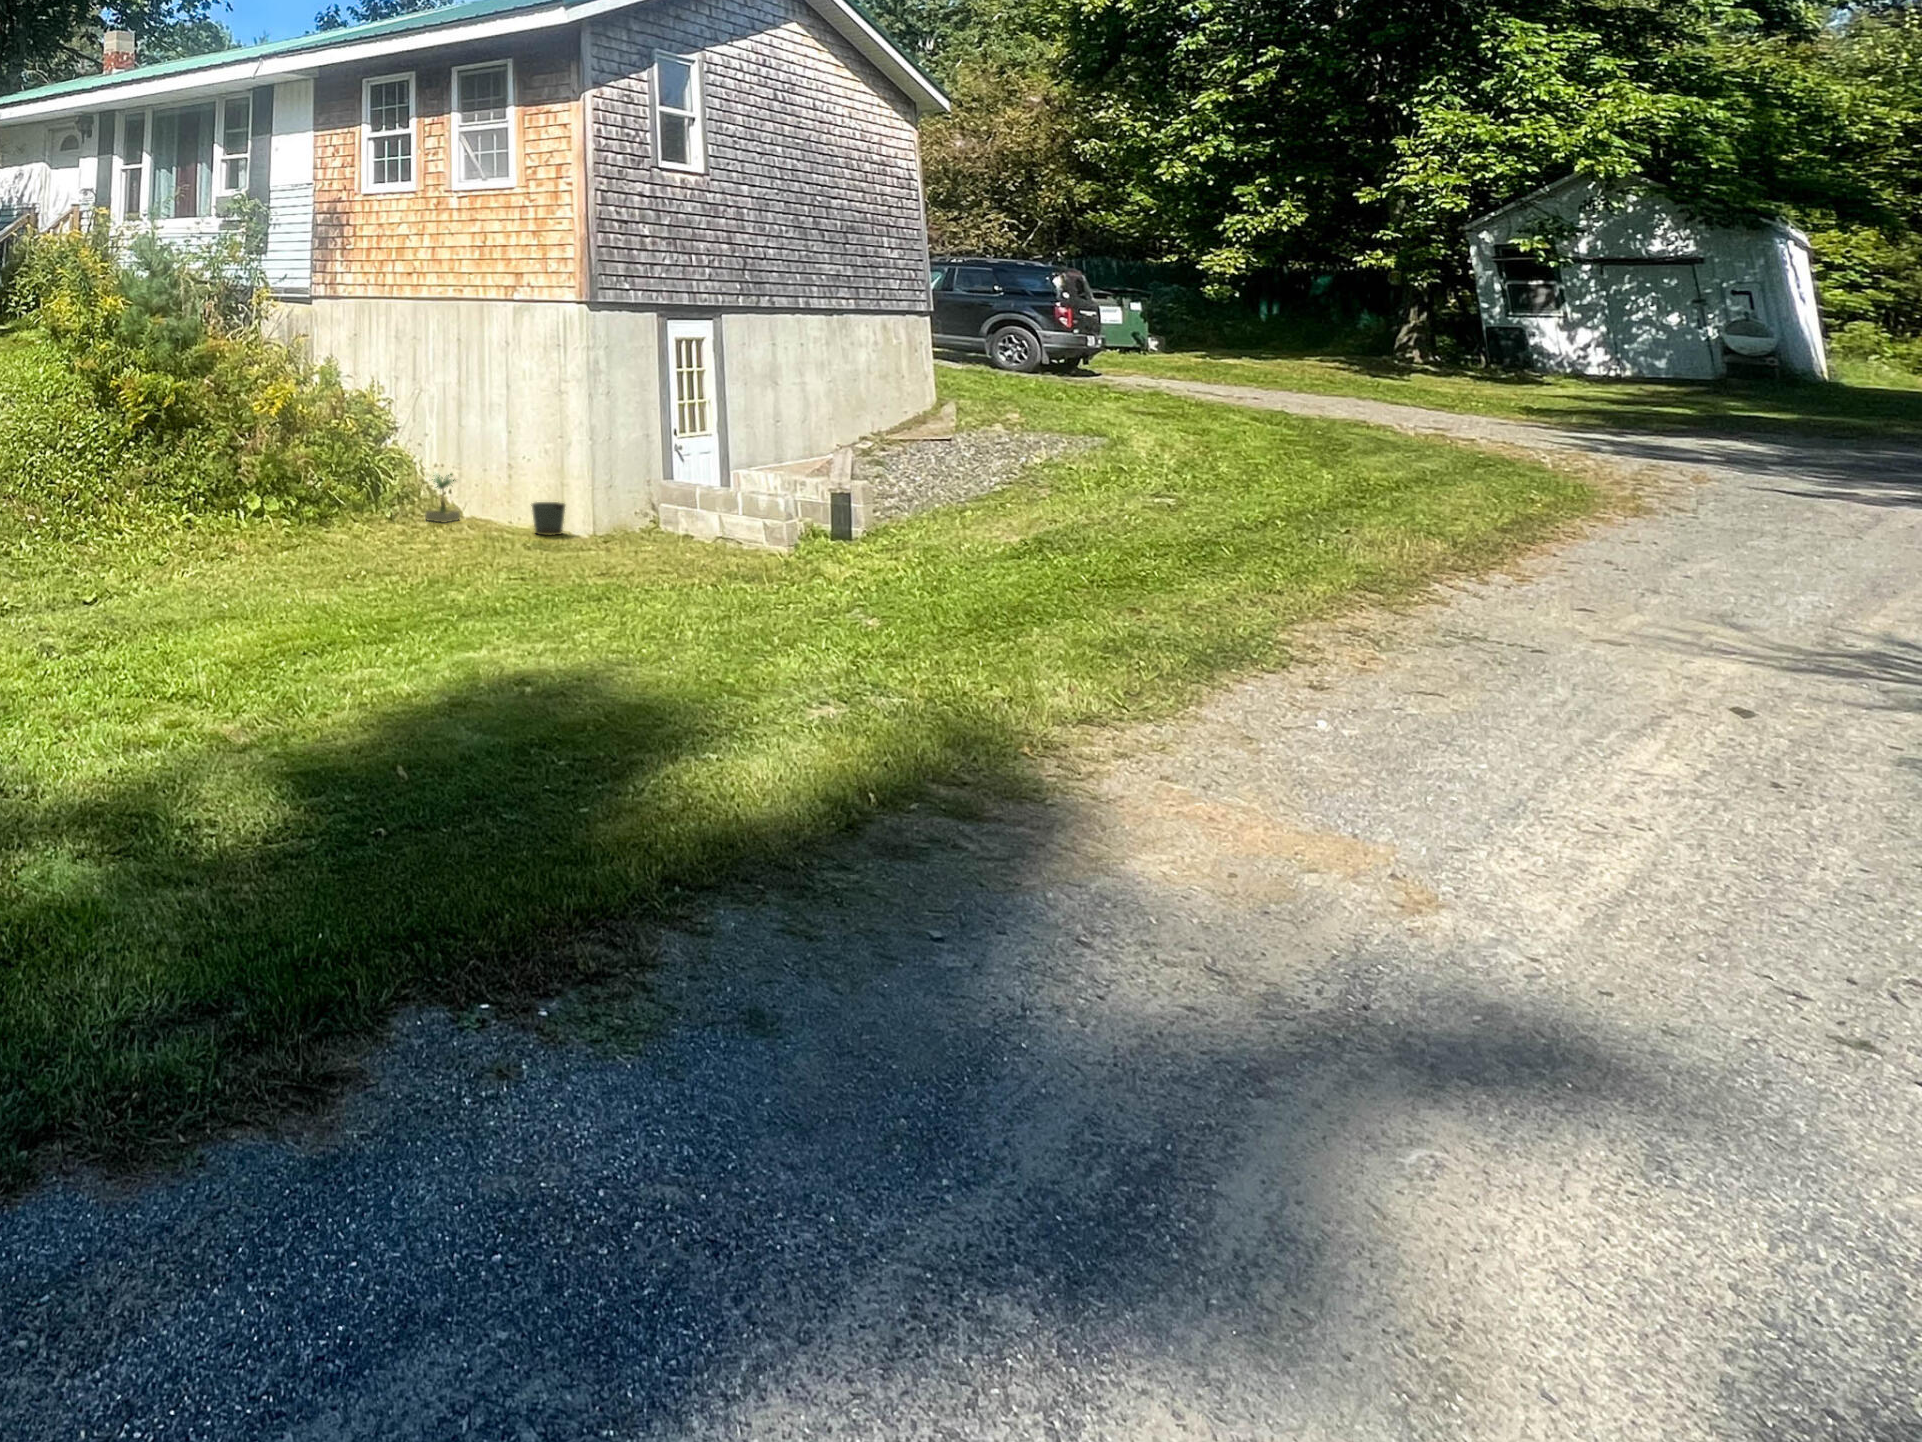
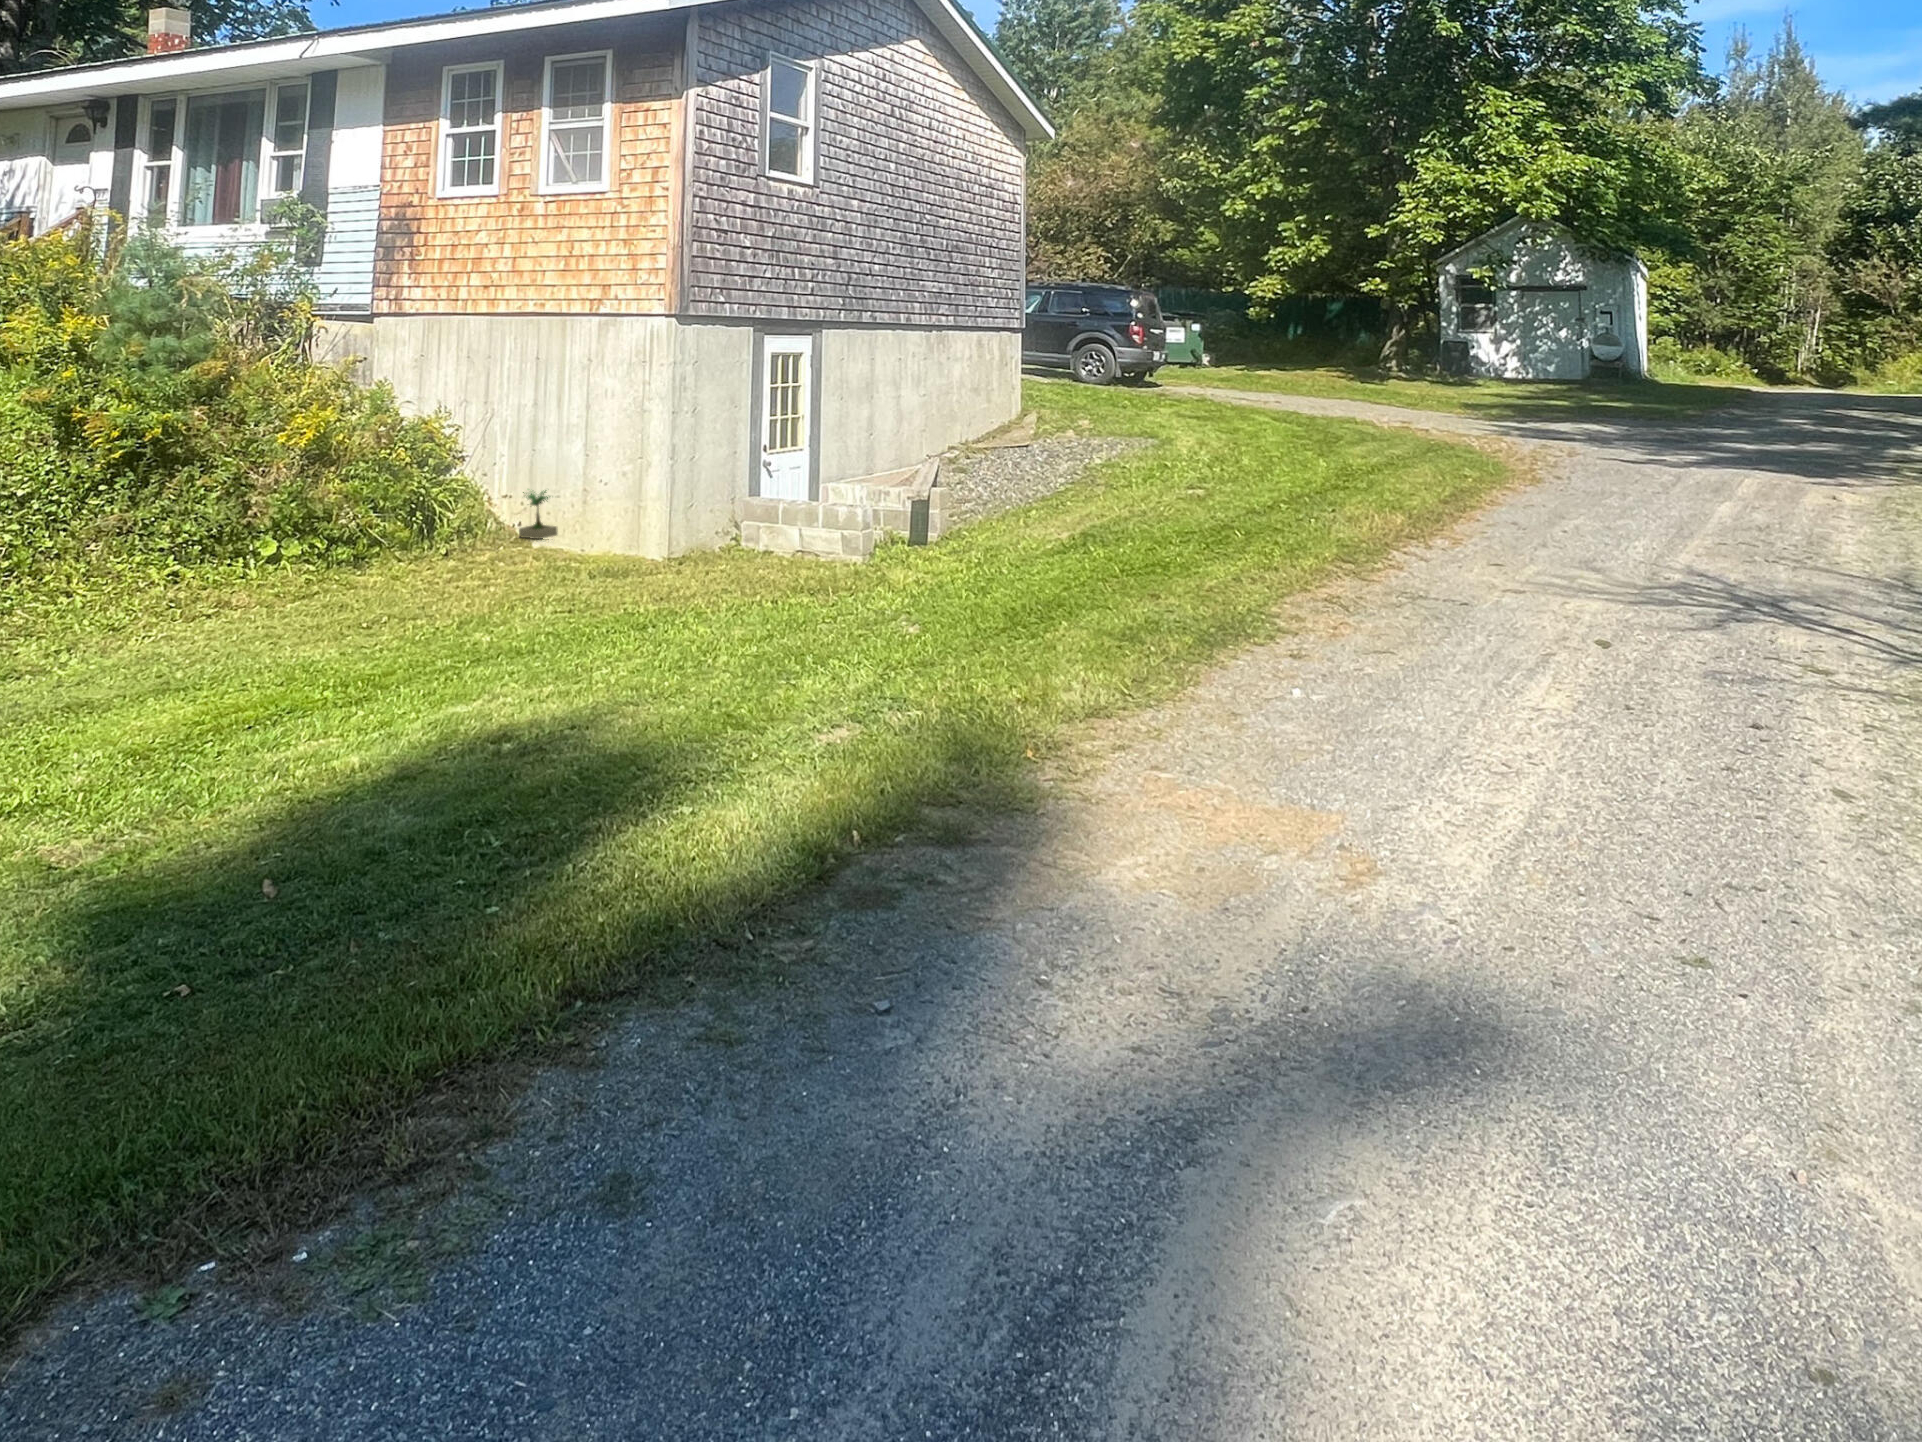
bucket: present [531,502,565,535] -> none [626,518,663,551]

